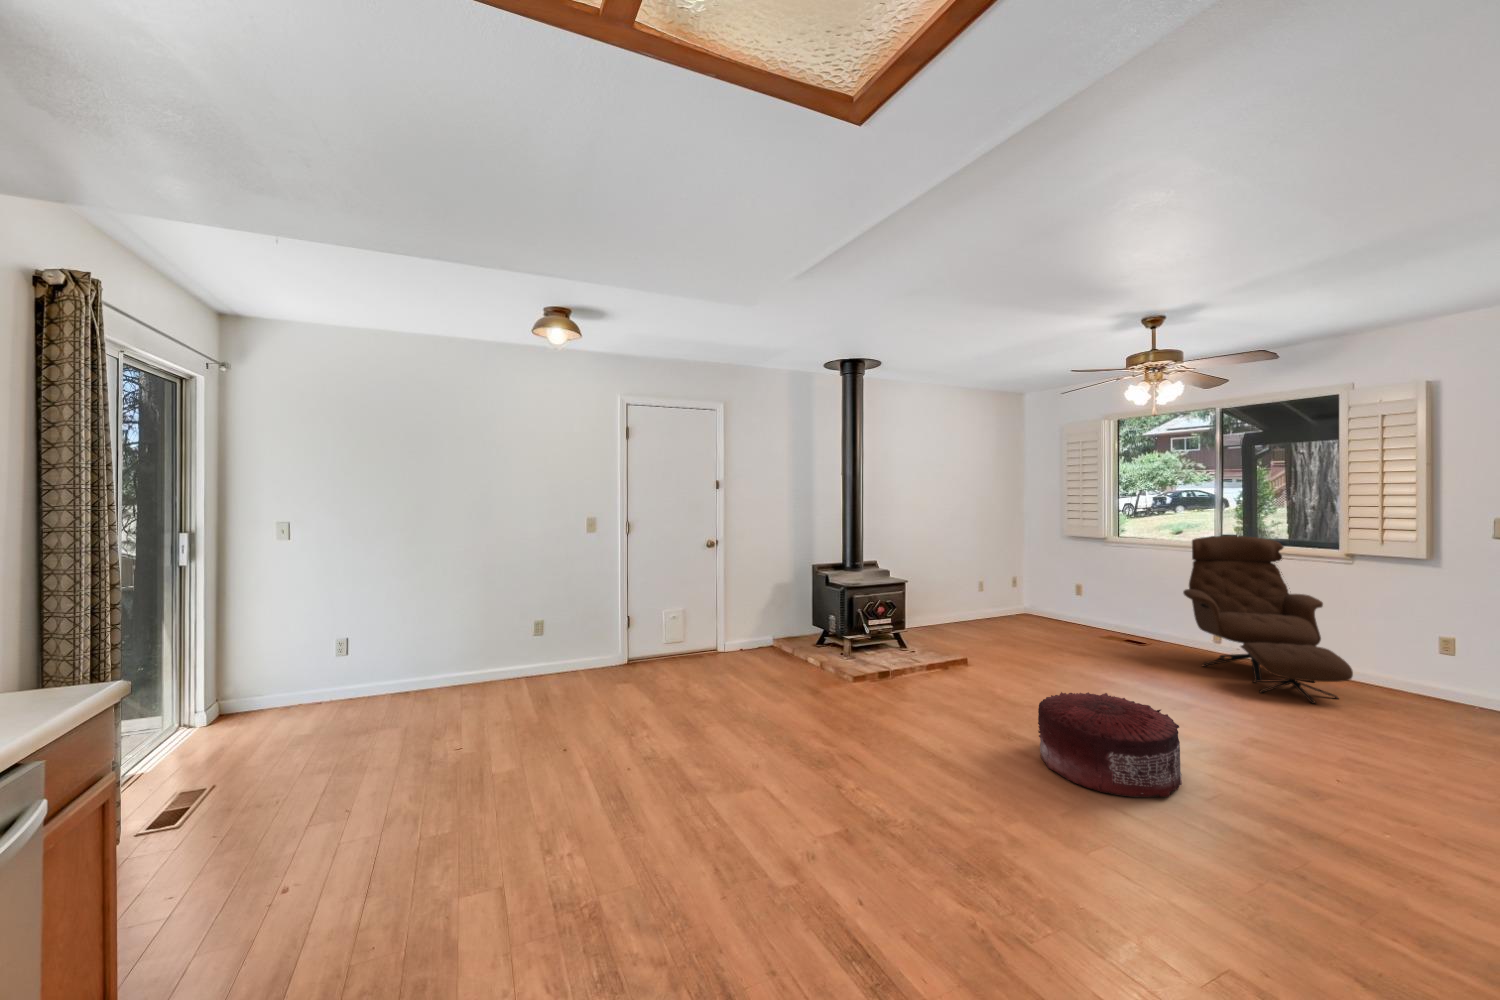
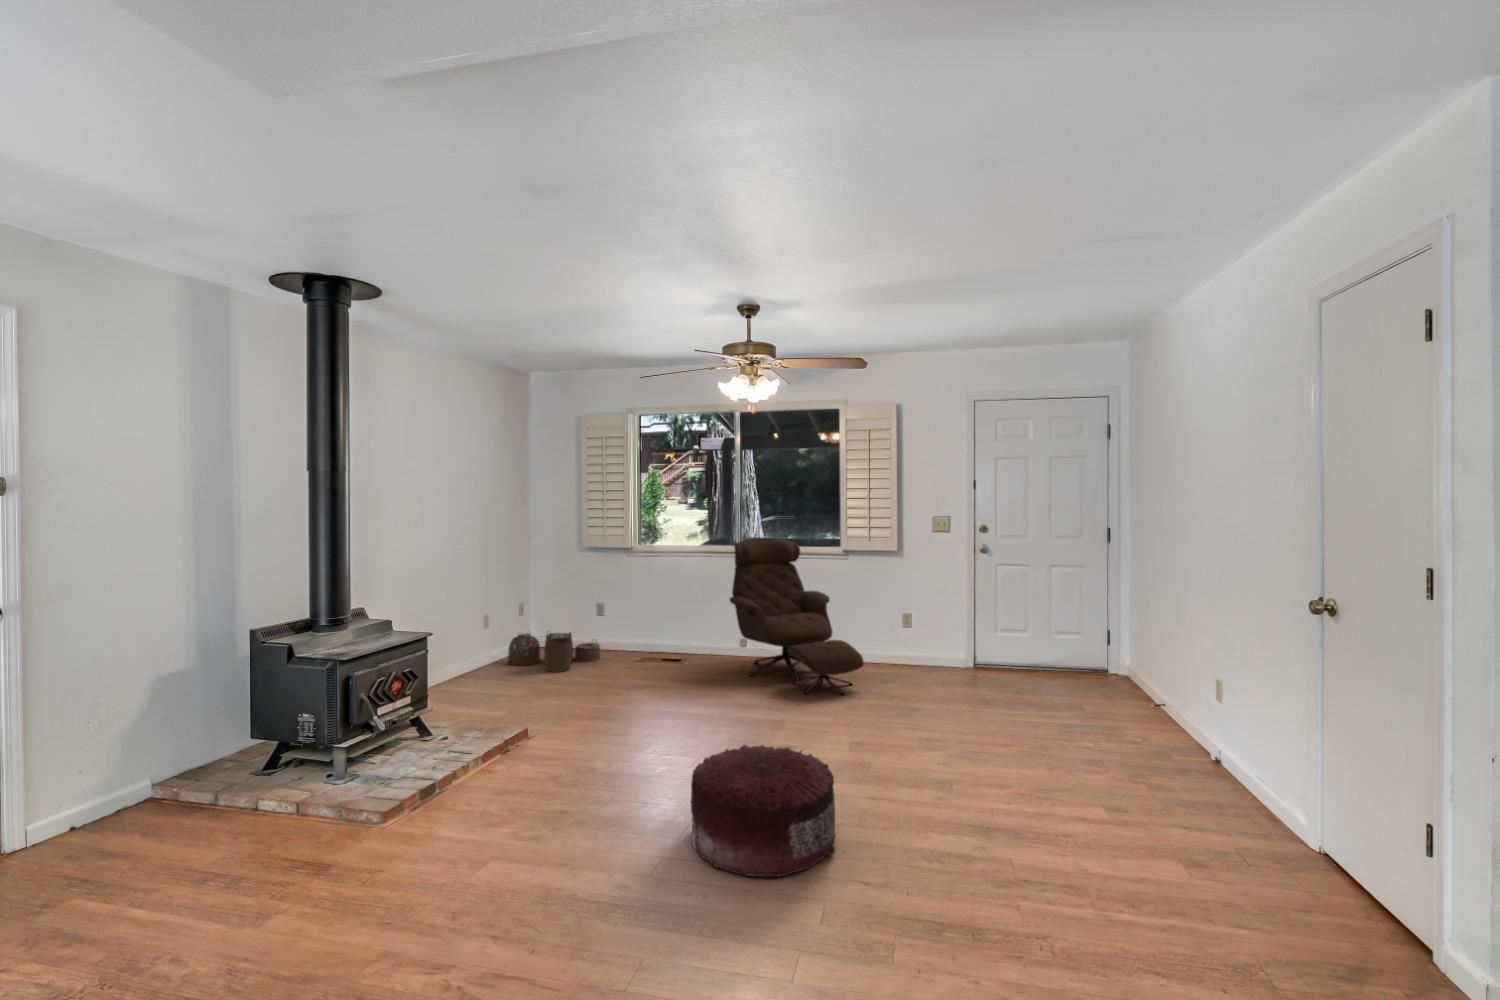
woven basket: none [983,598,1059,632] -> present [508,633,600,672]

